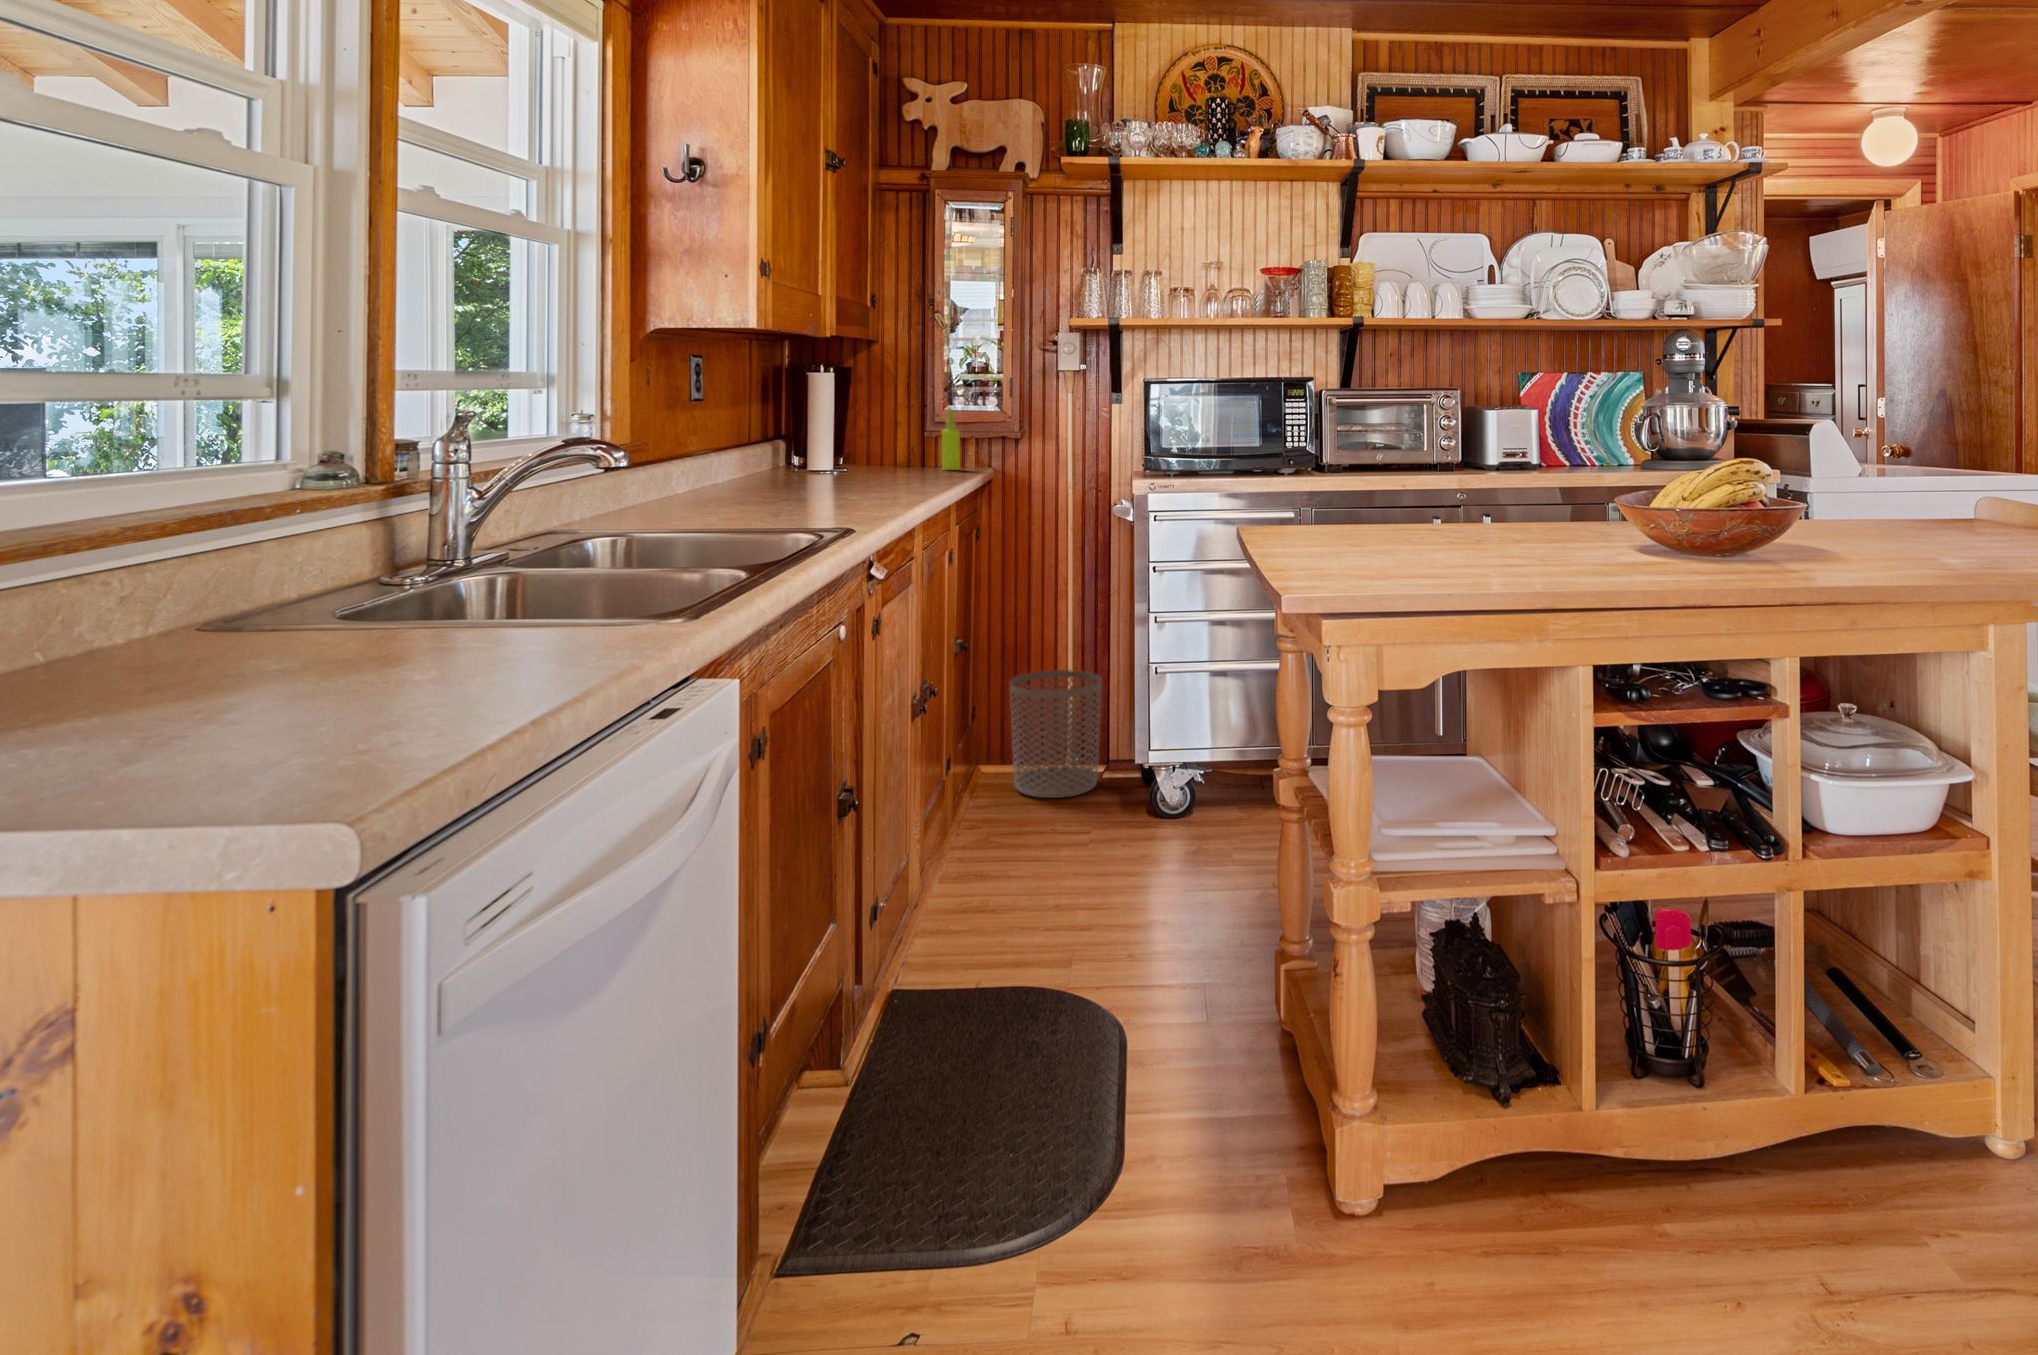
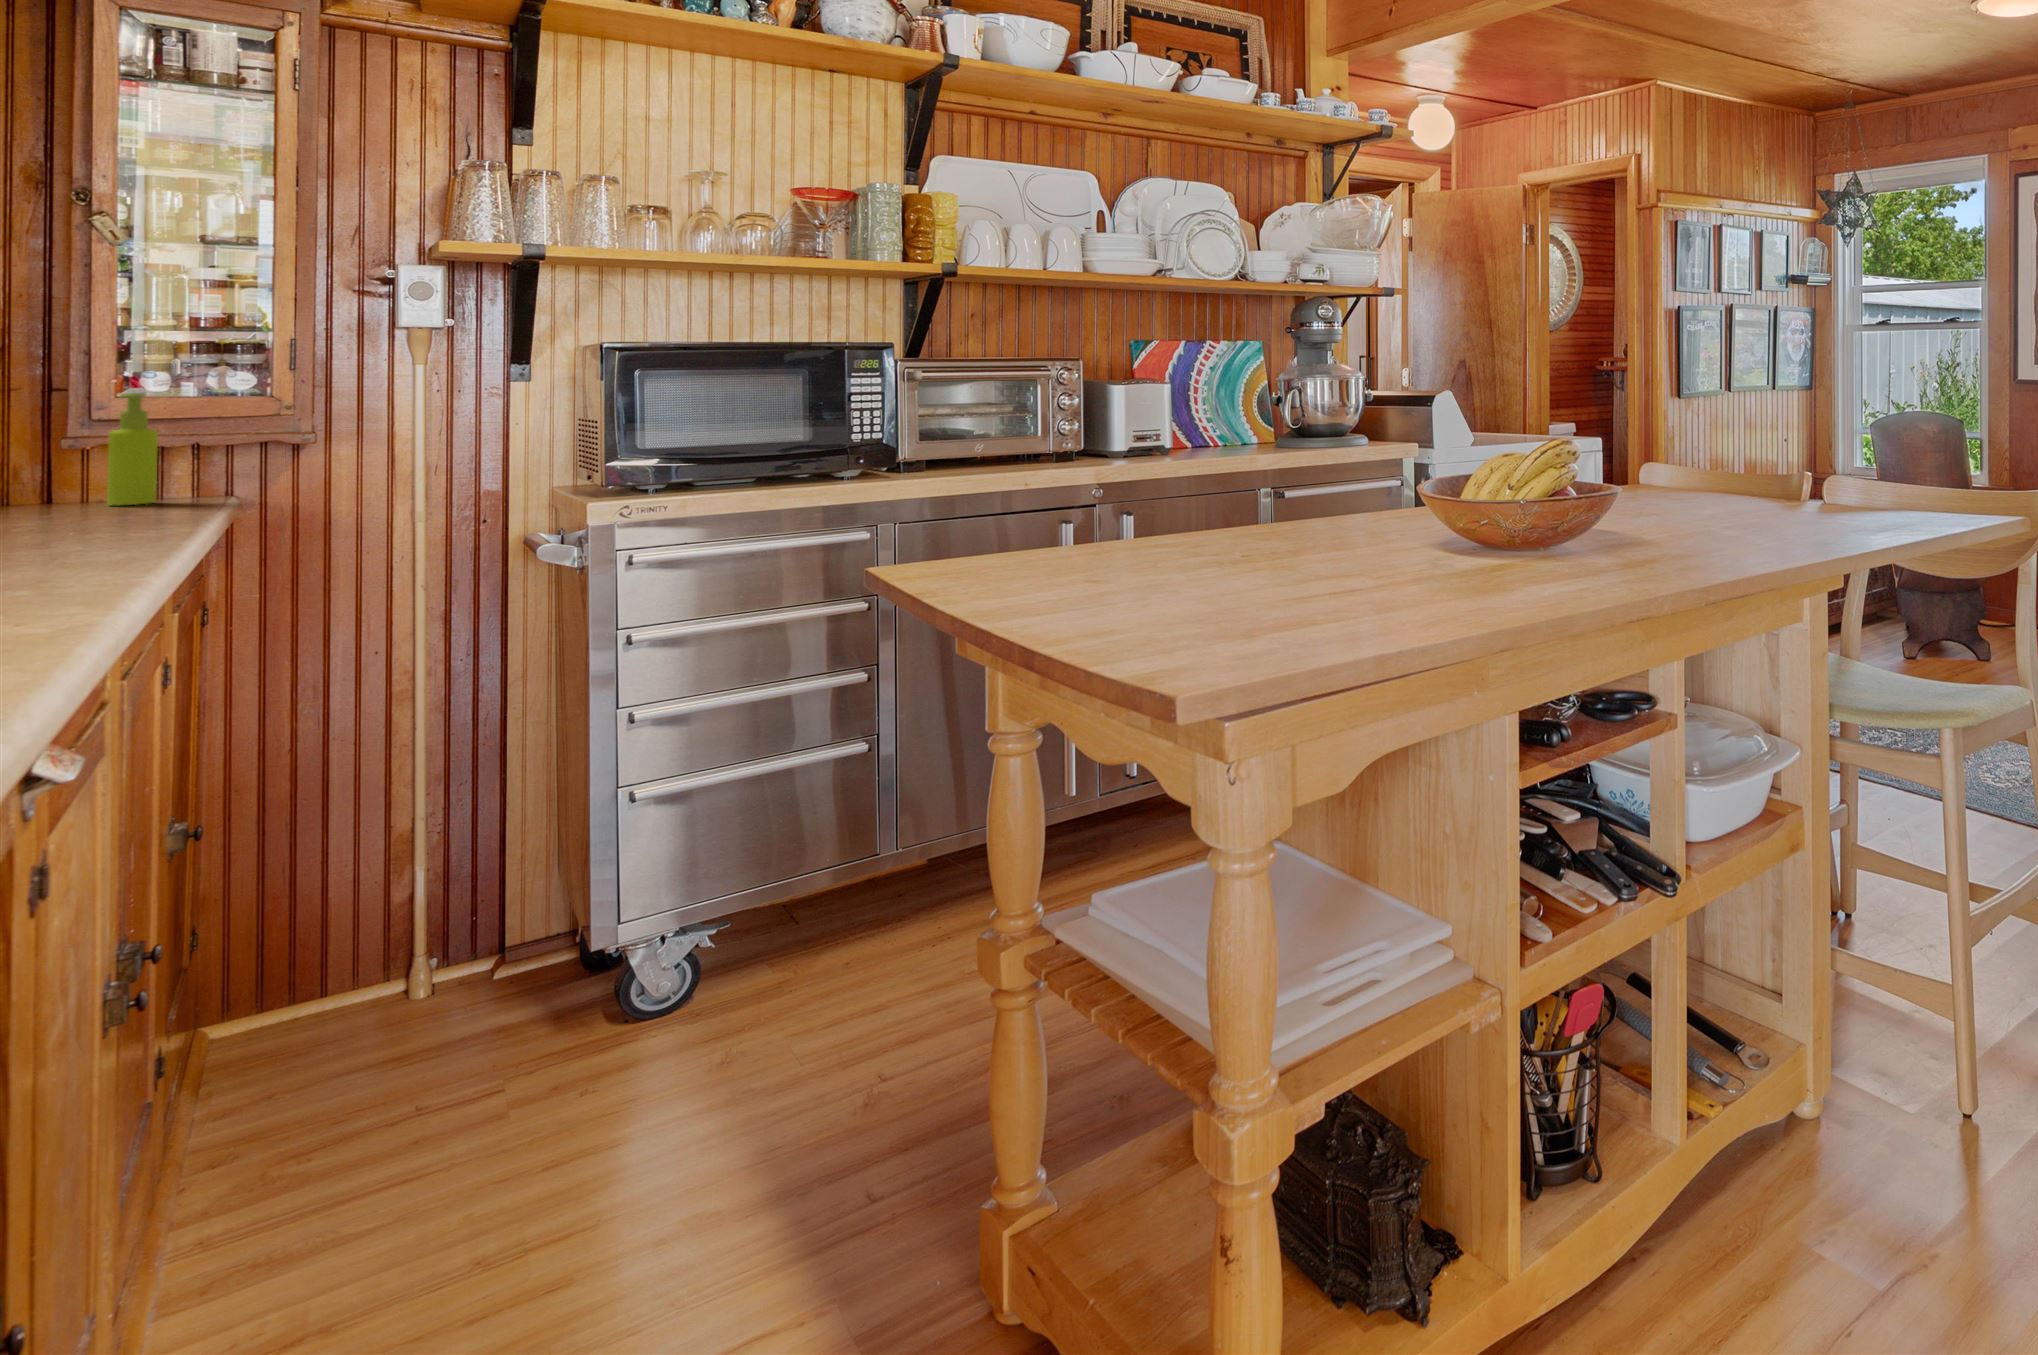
waste bin: present [1010,670,1102,798] -> none [281,818,491,1064]

